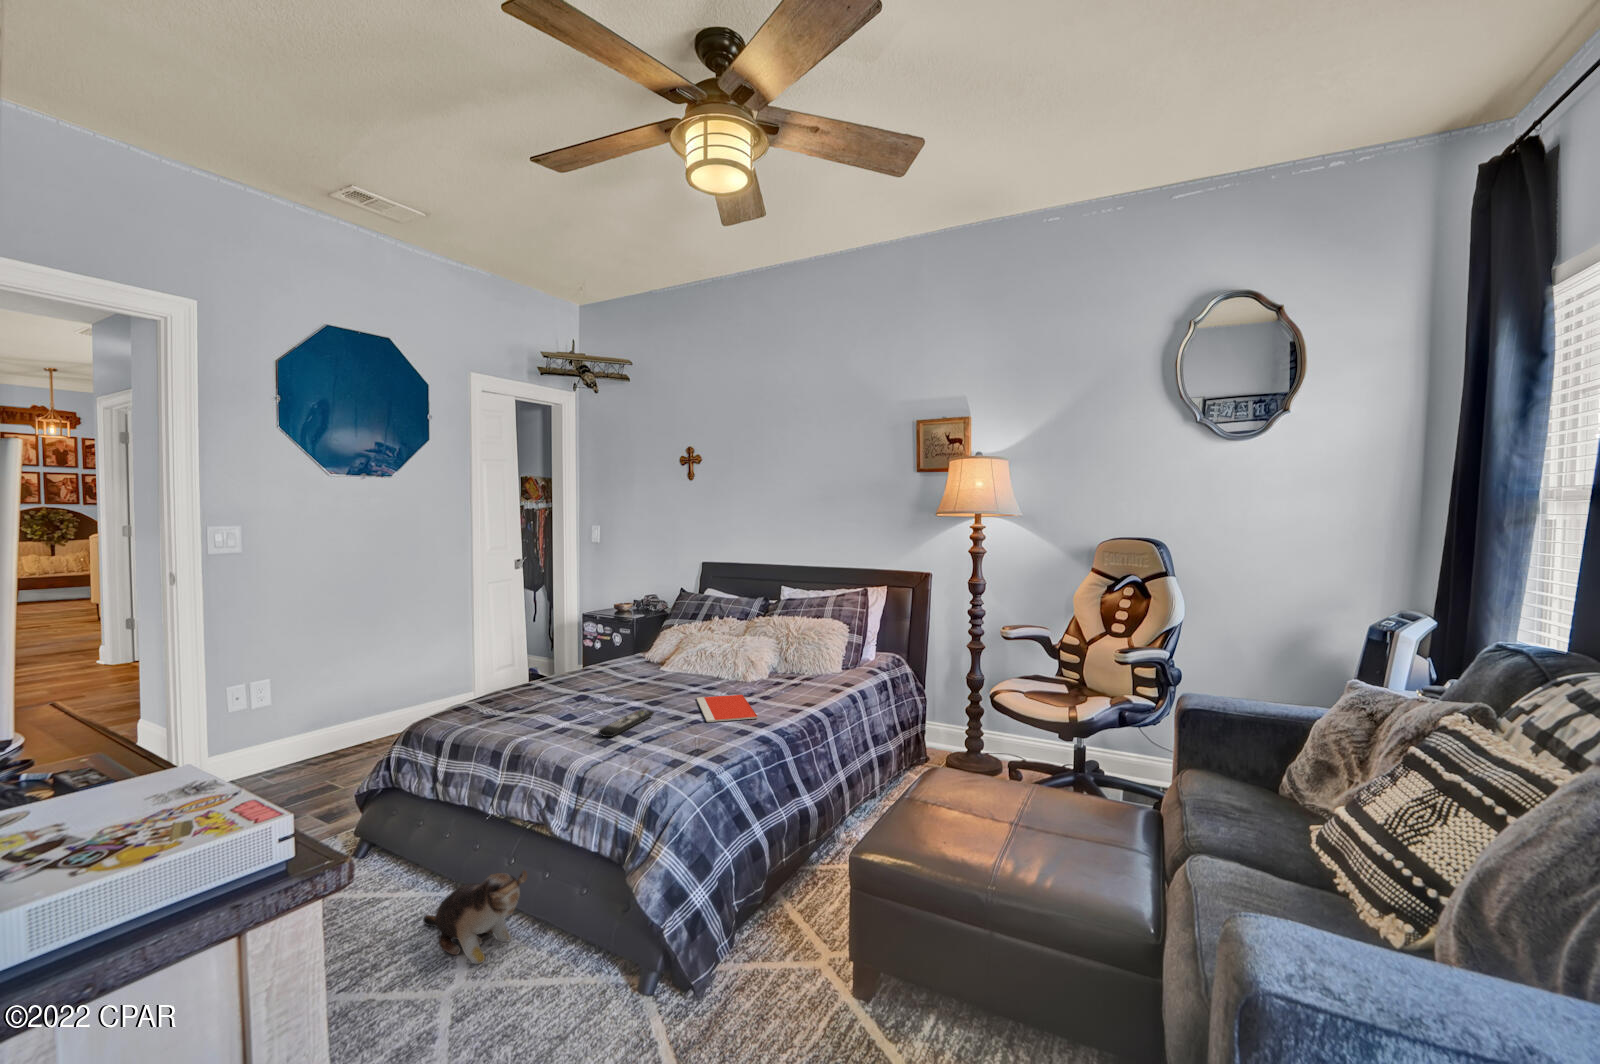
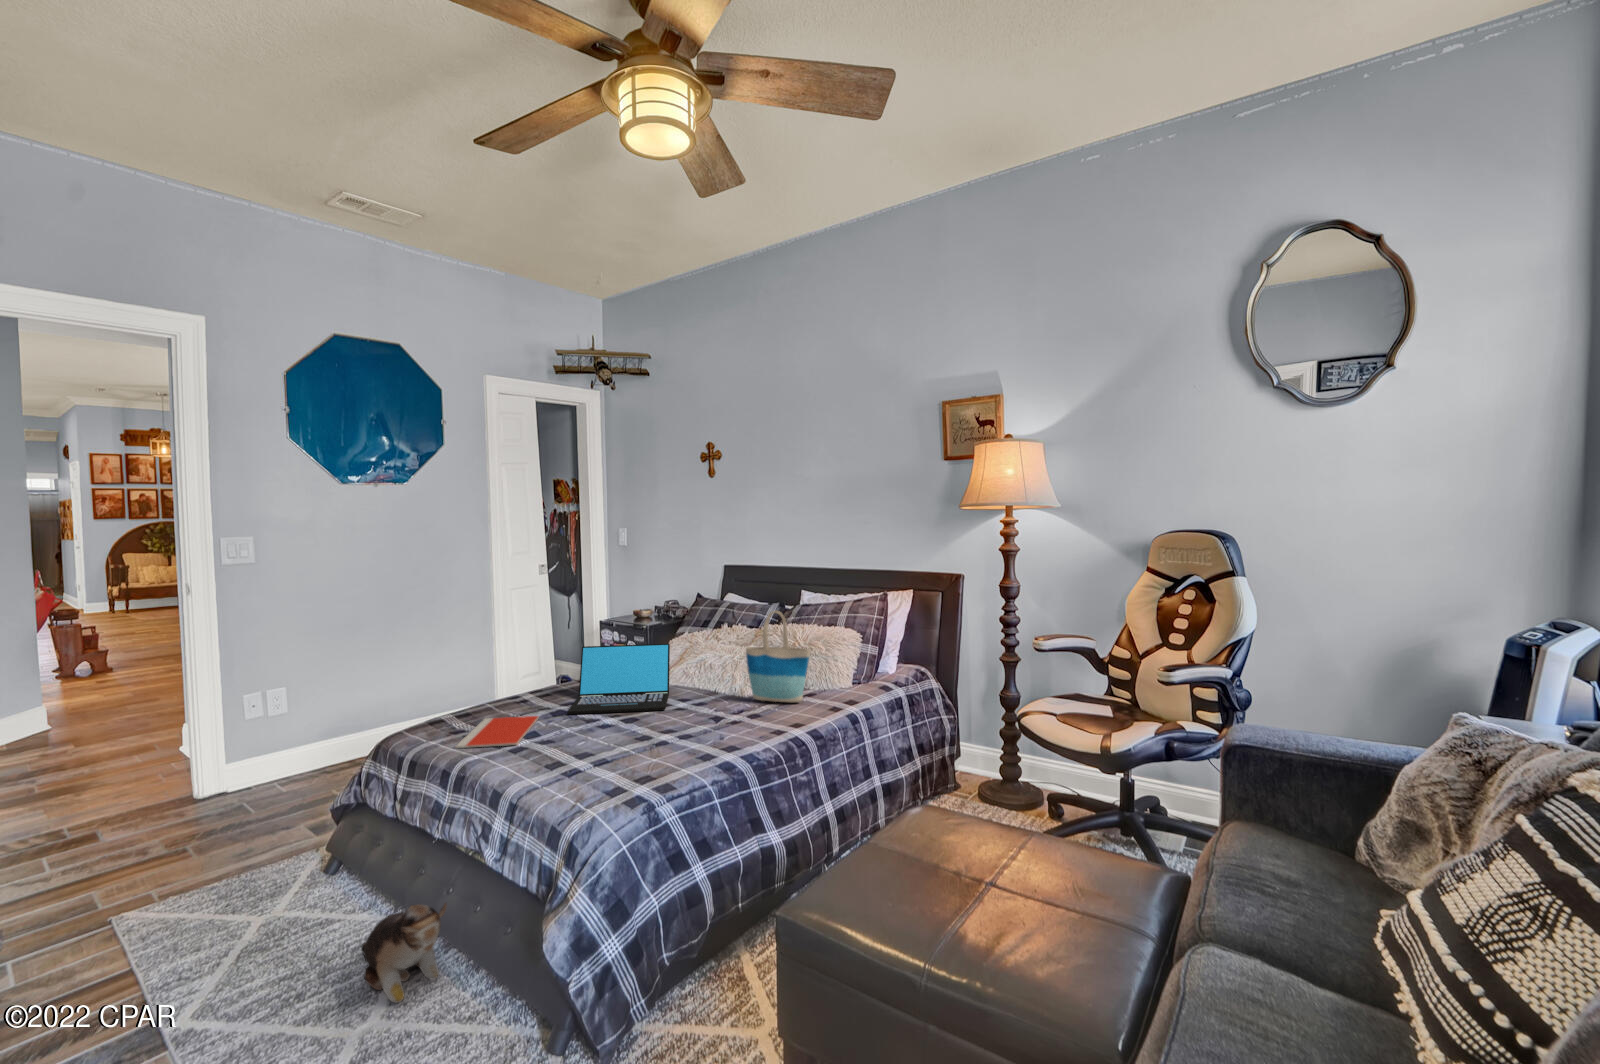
tote bag: none [755,604,814,686] -> present [746,611,810,702]
laptop: none [595,635,685,700] -> present [568,644,670,714]
notebook: present [696,695,758,722] -> present [455,716,539,748]
remote control: present [598,710,654,737] -> none [546,726,618,757]

